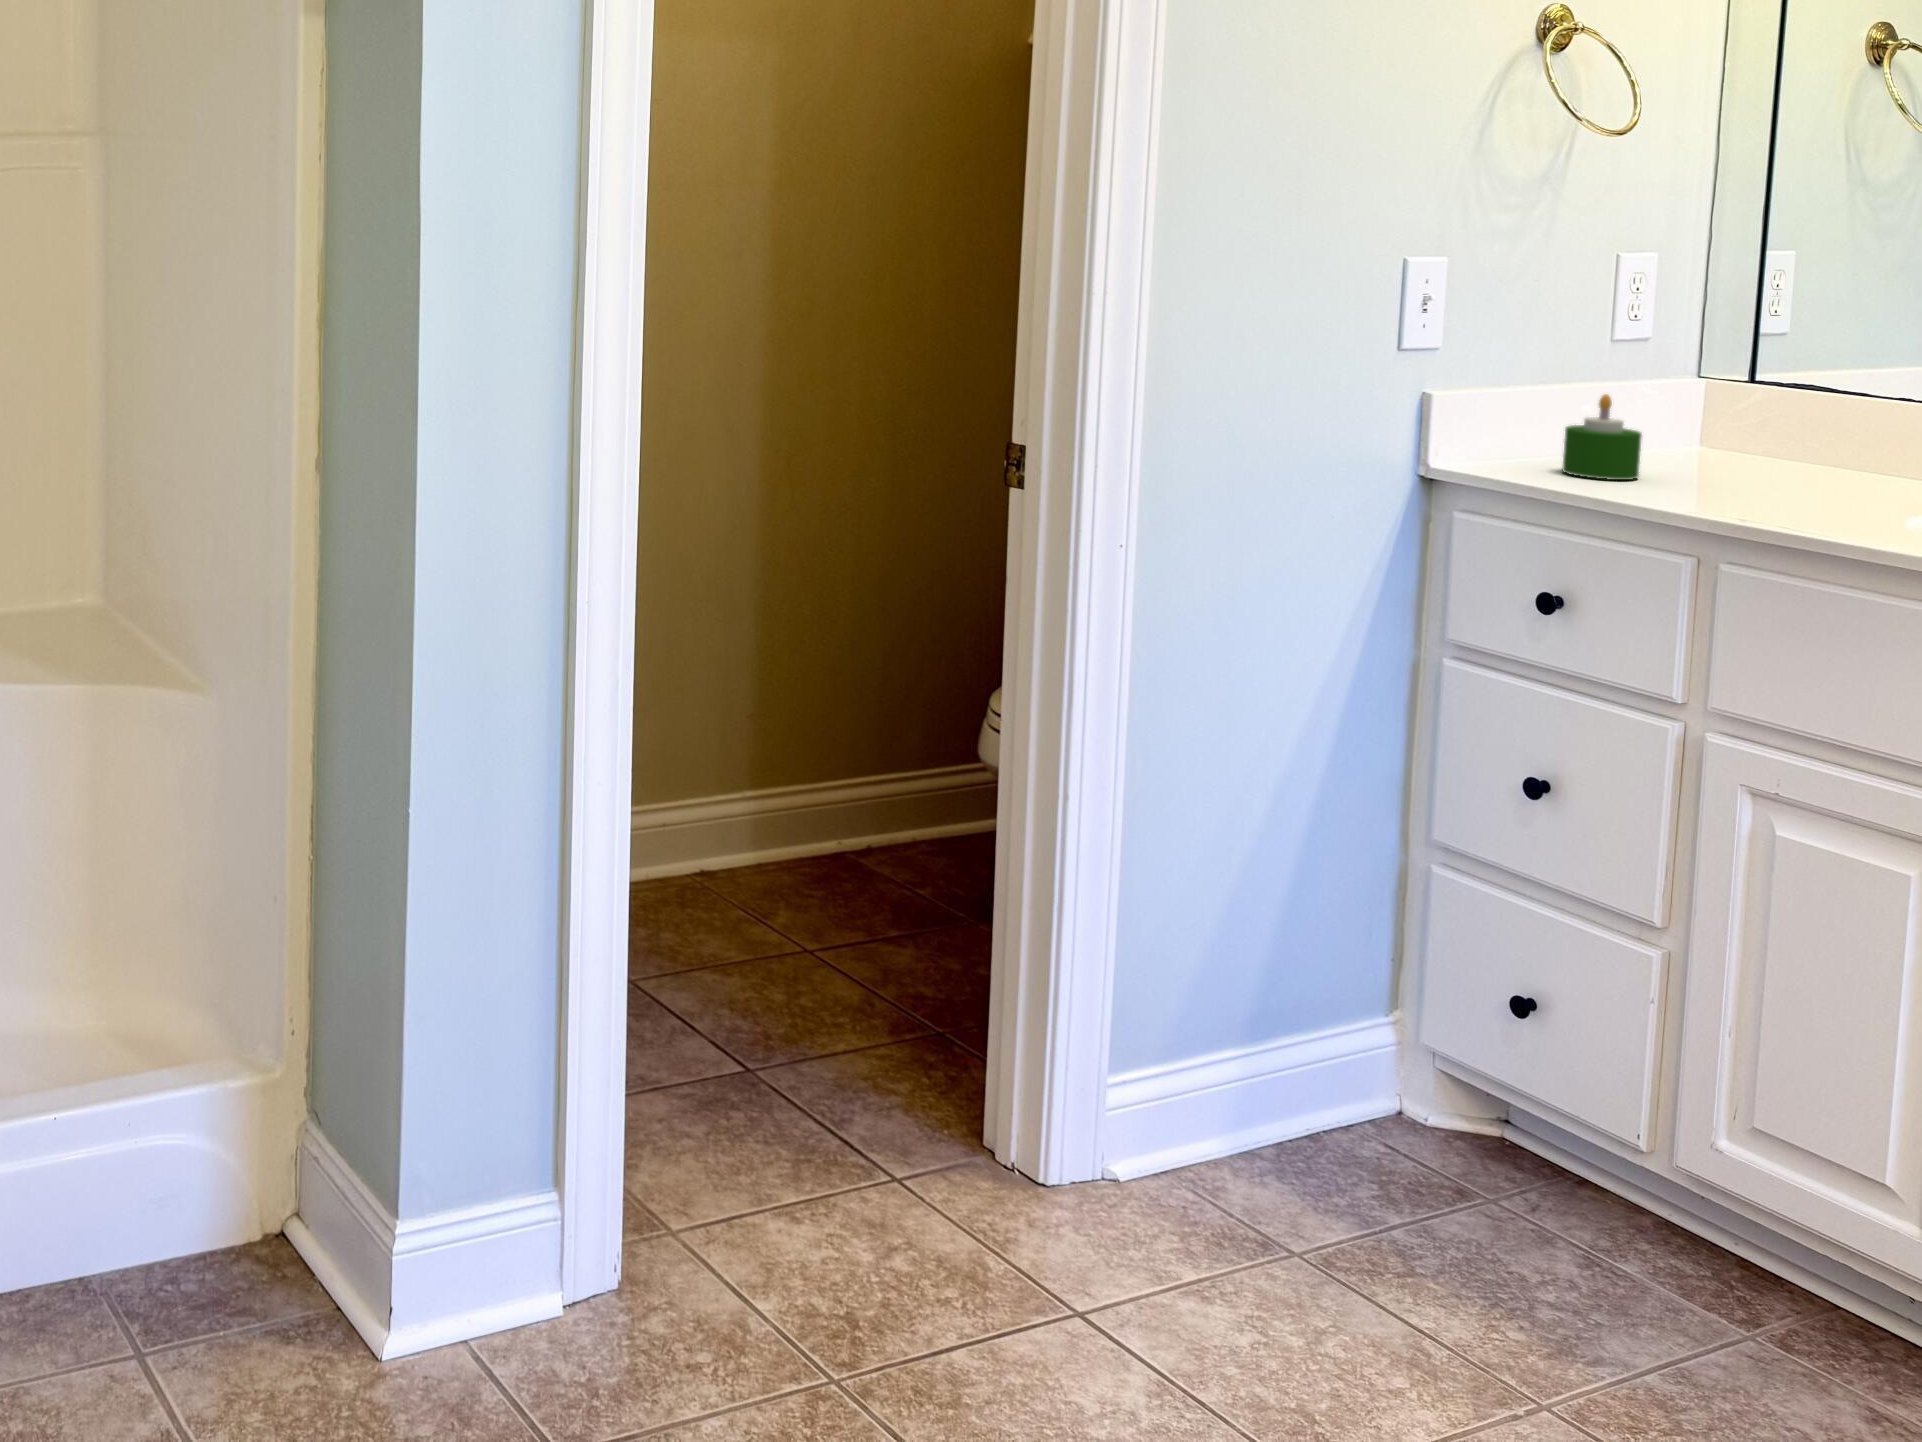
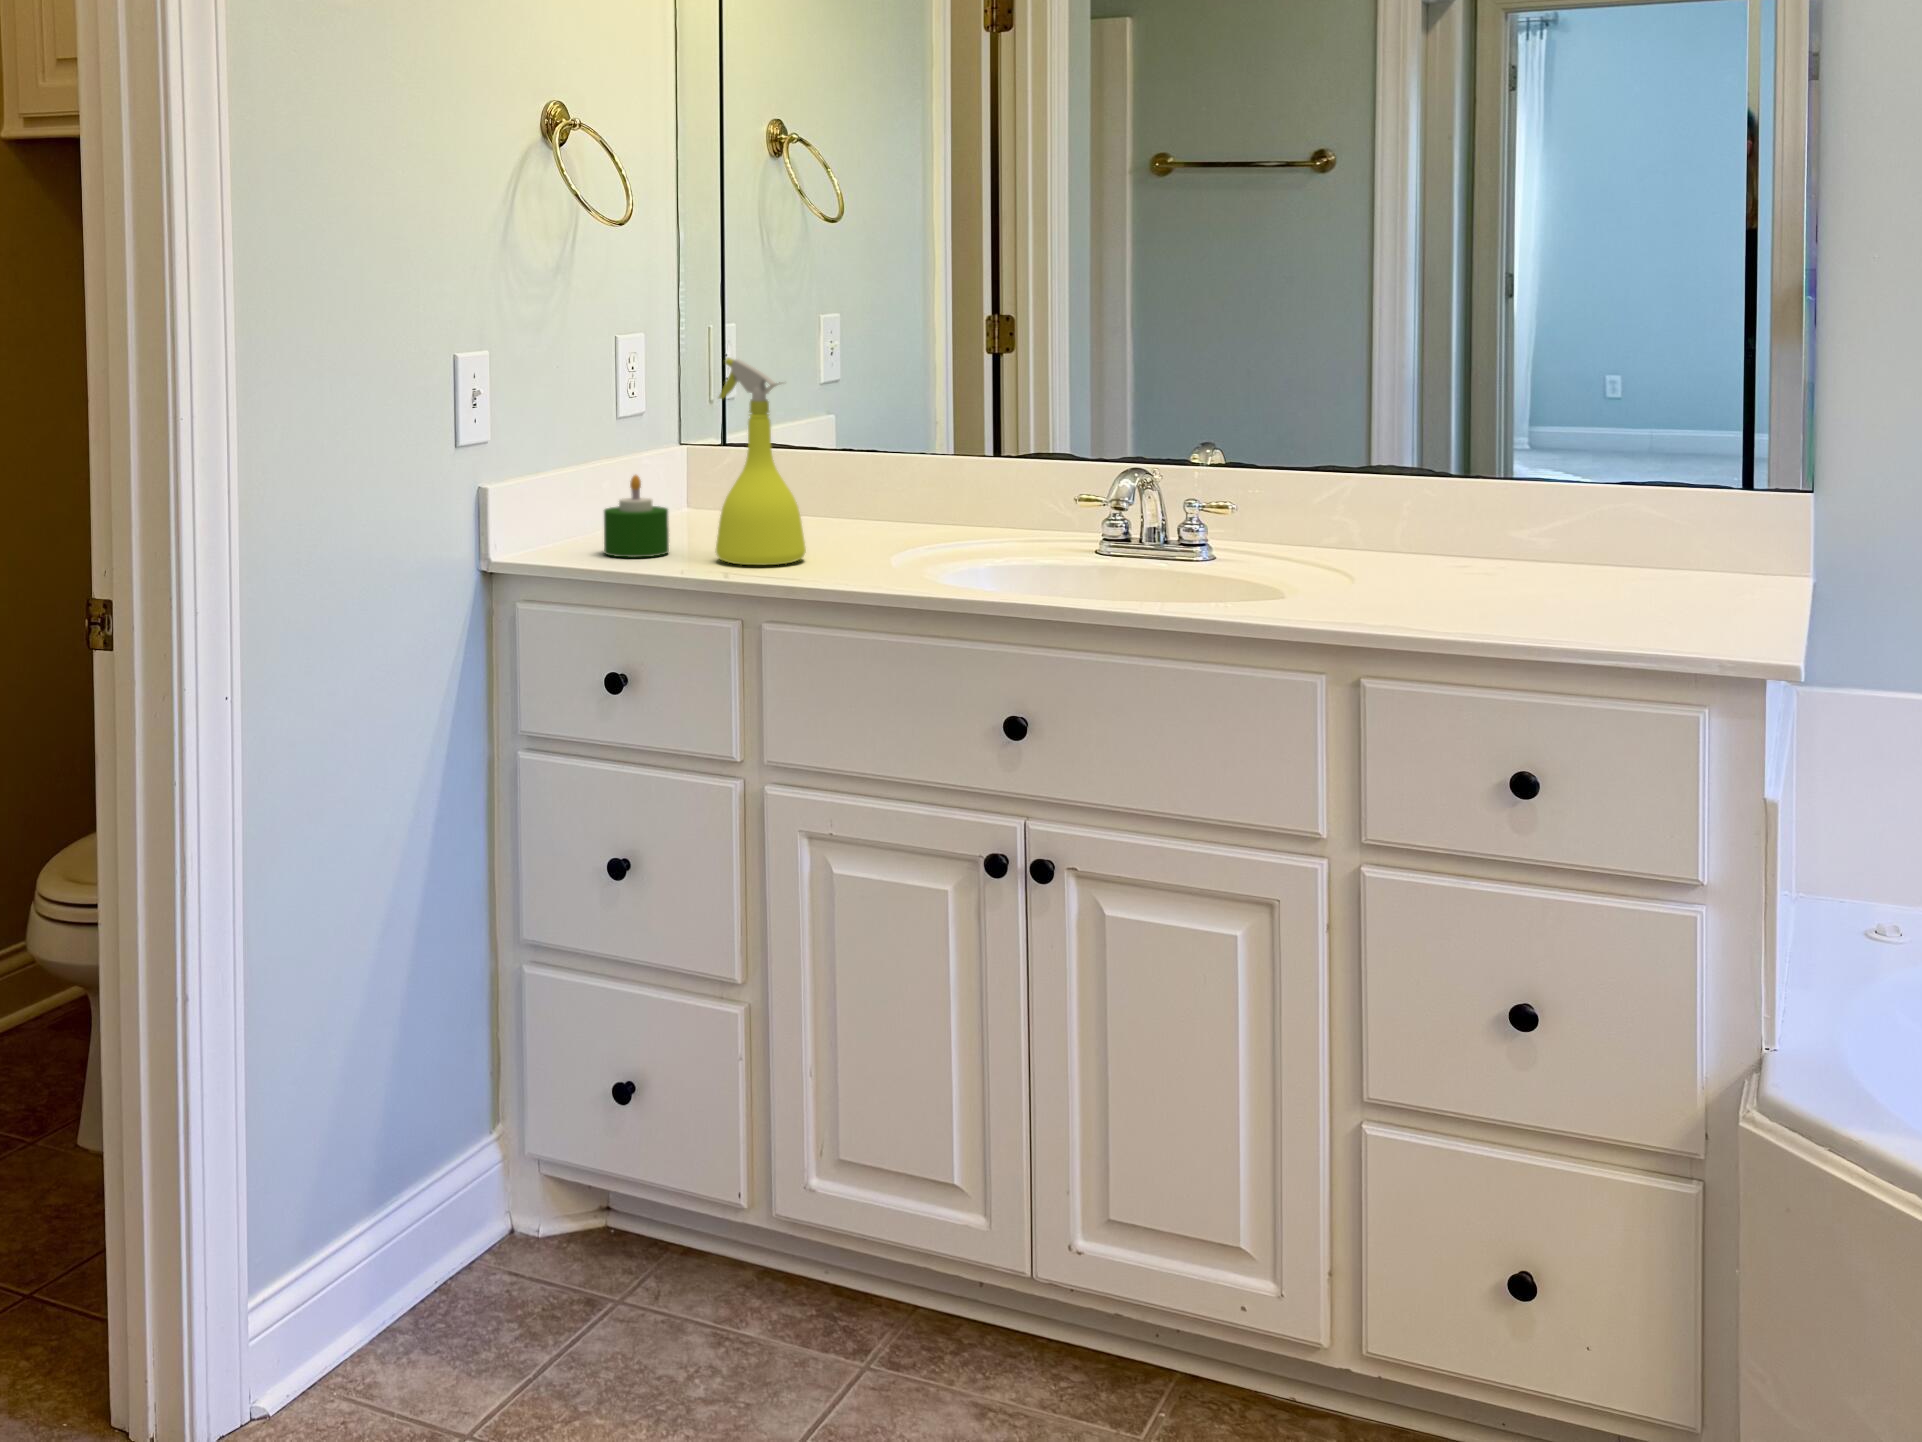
spray bottle: none [1686,280,1798,505] -> present [716,358,806,565]

